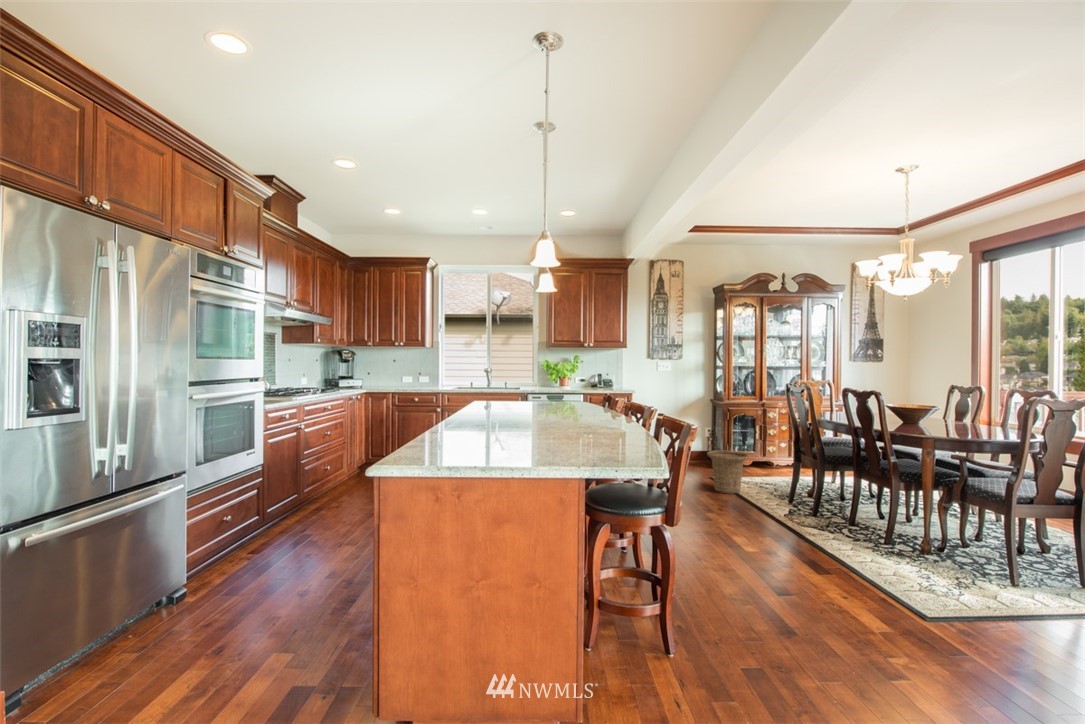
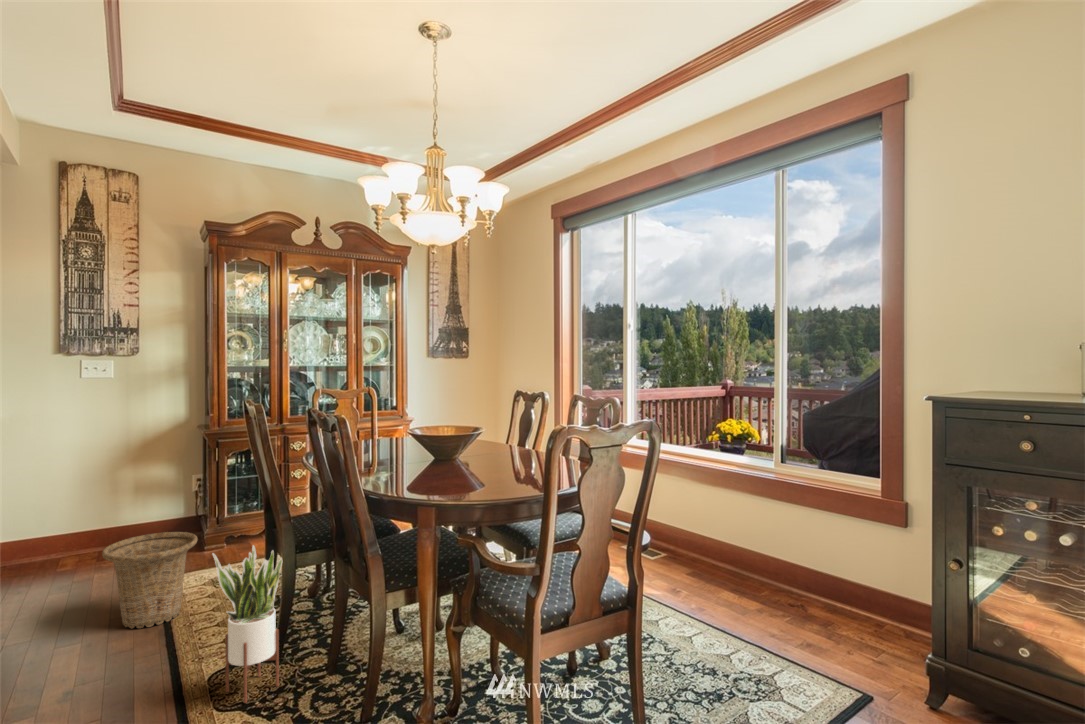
potted plant: none [795,453,824,526] -> present [213,545,282,703]

